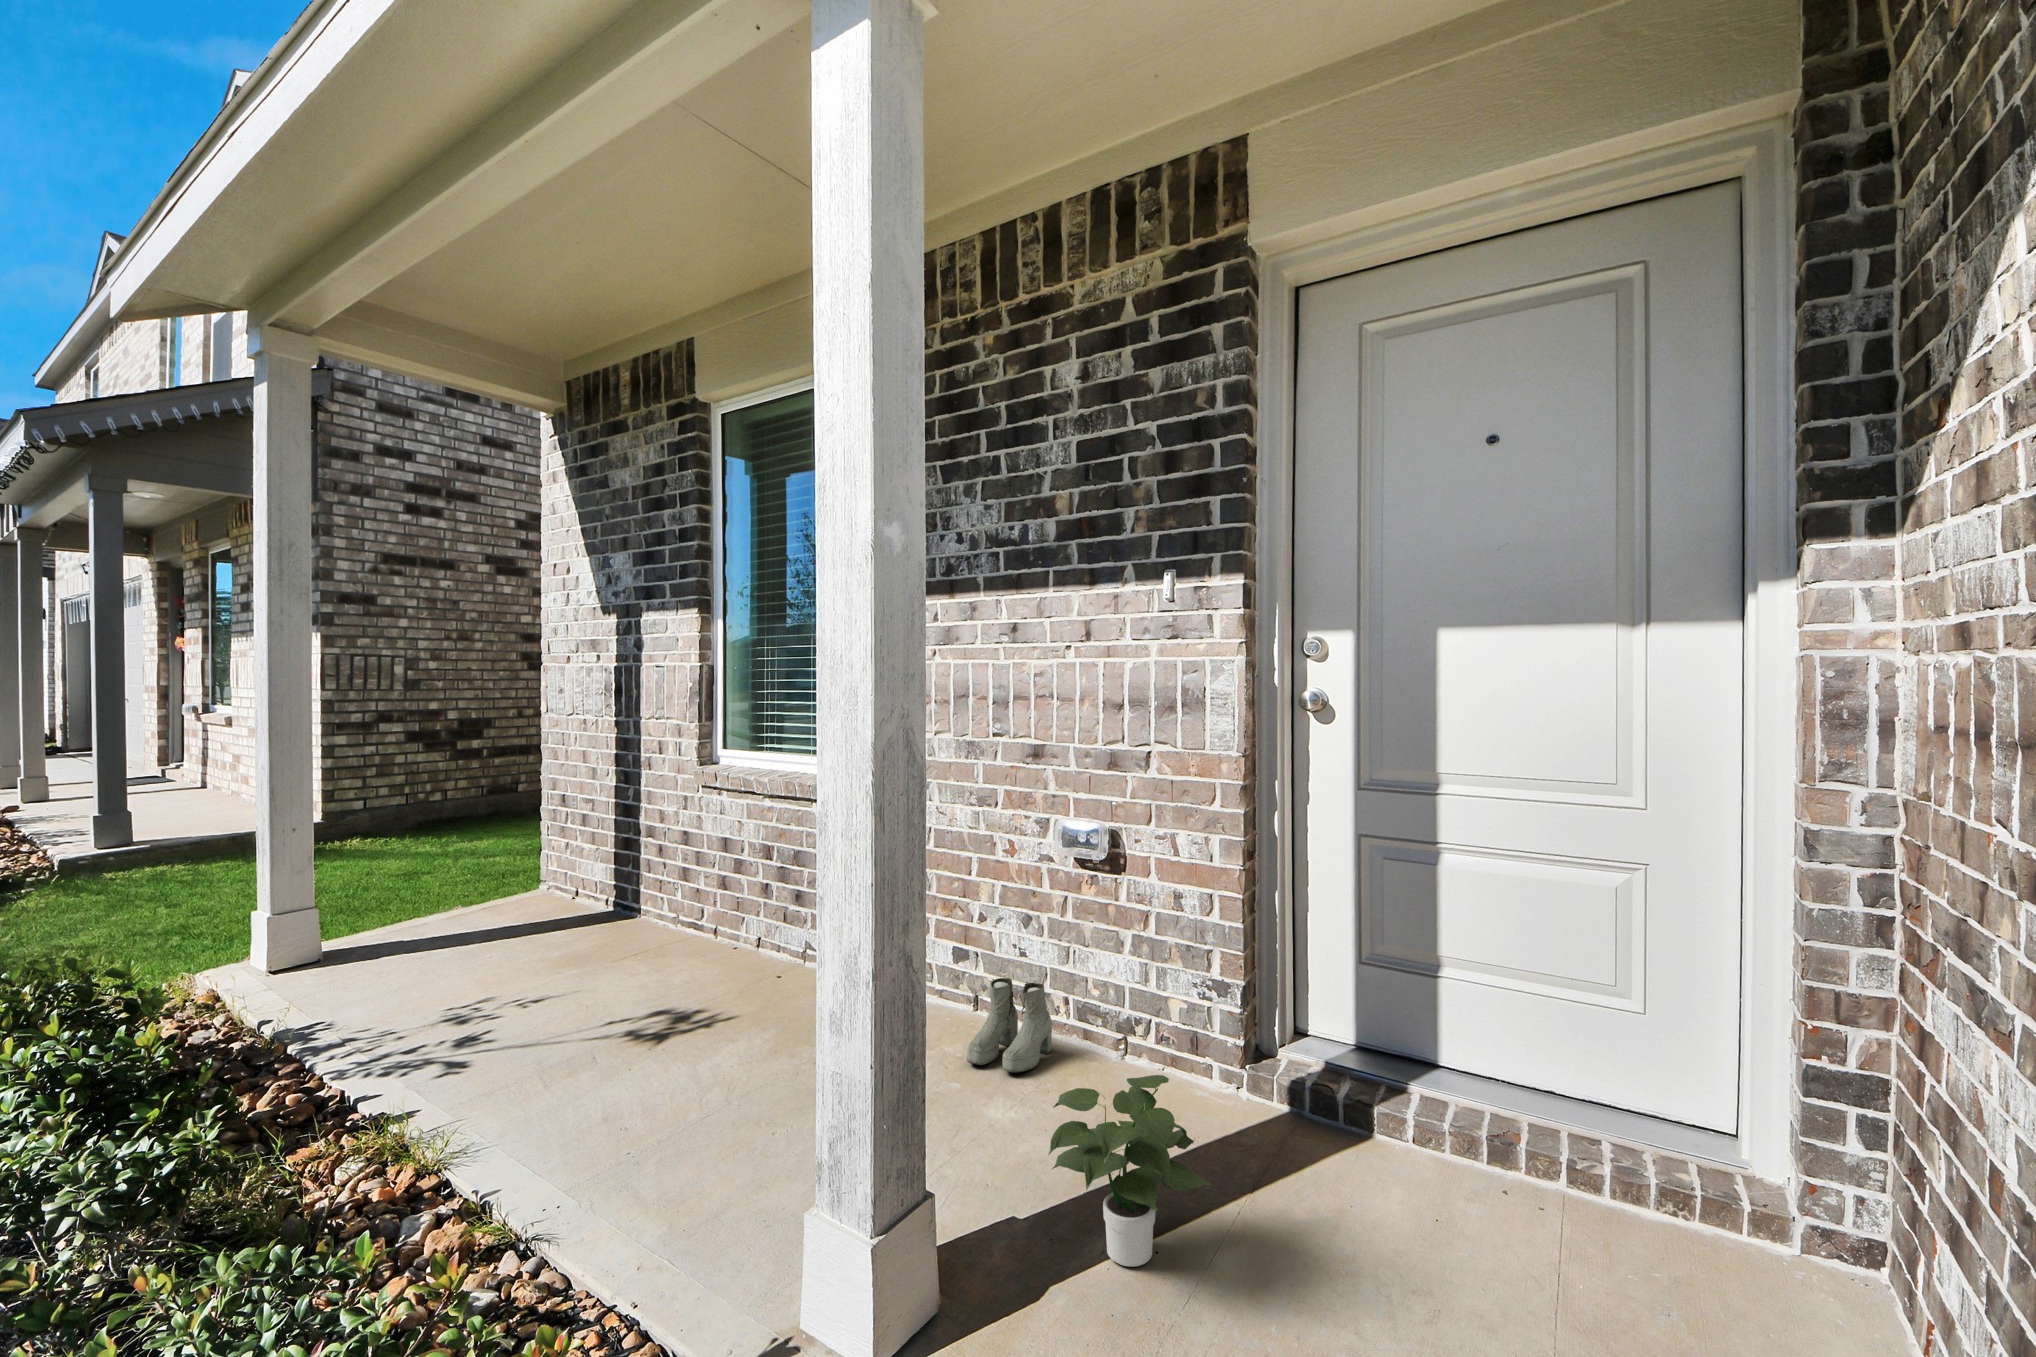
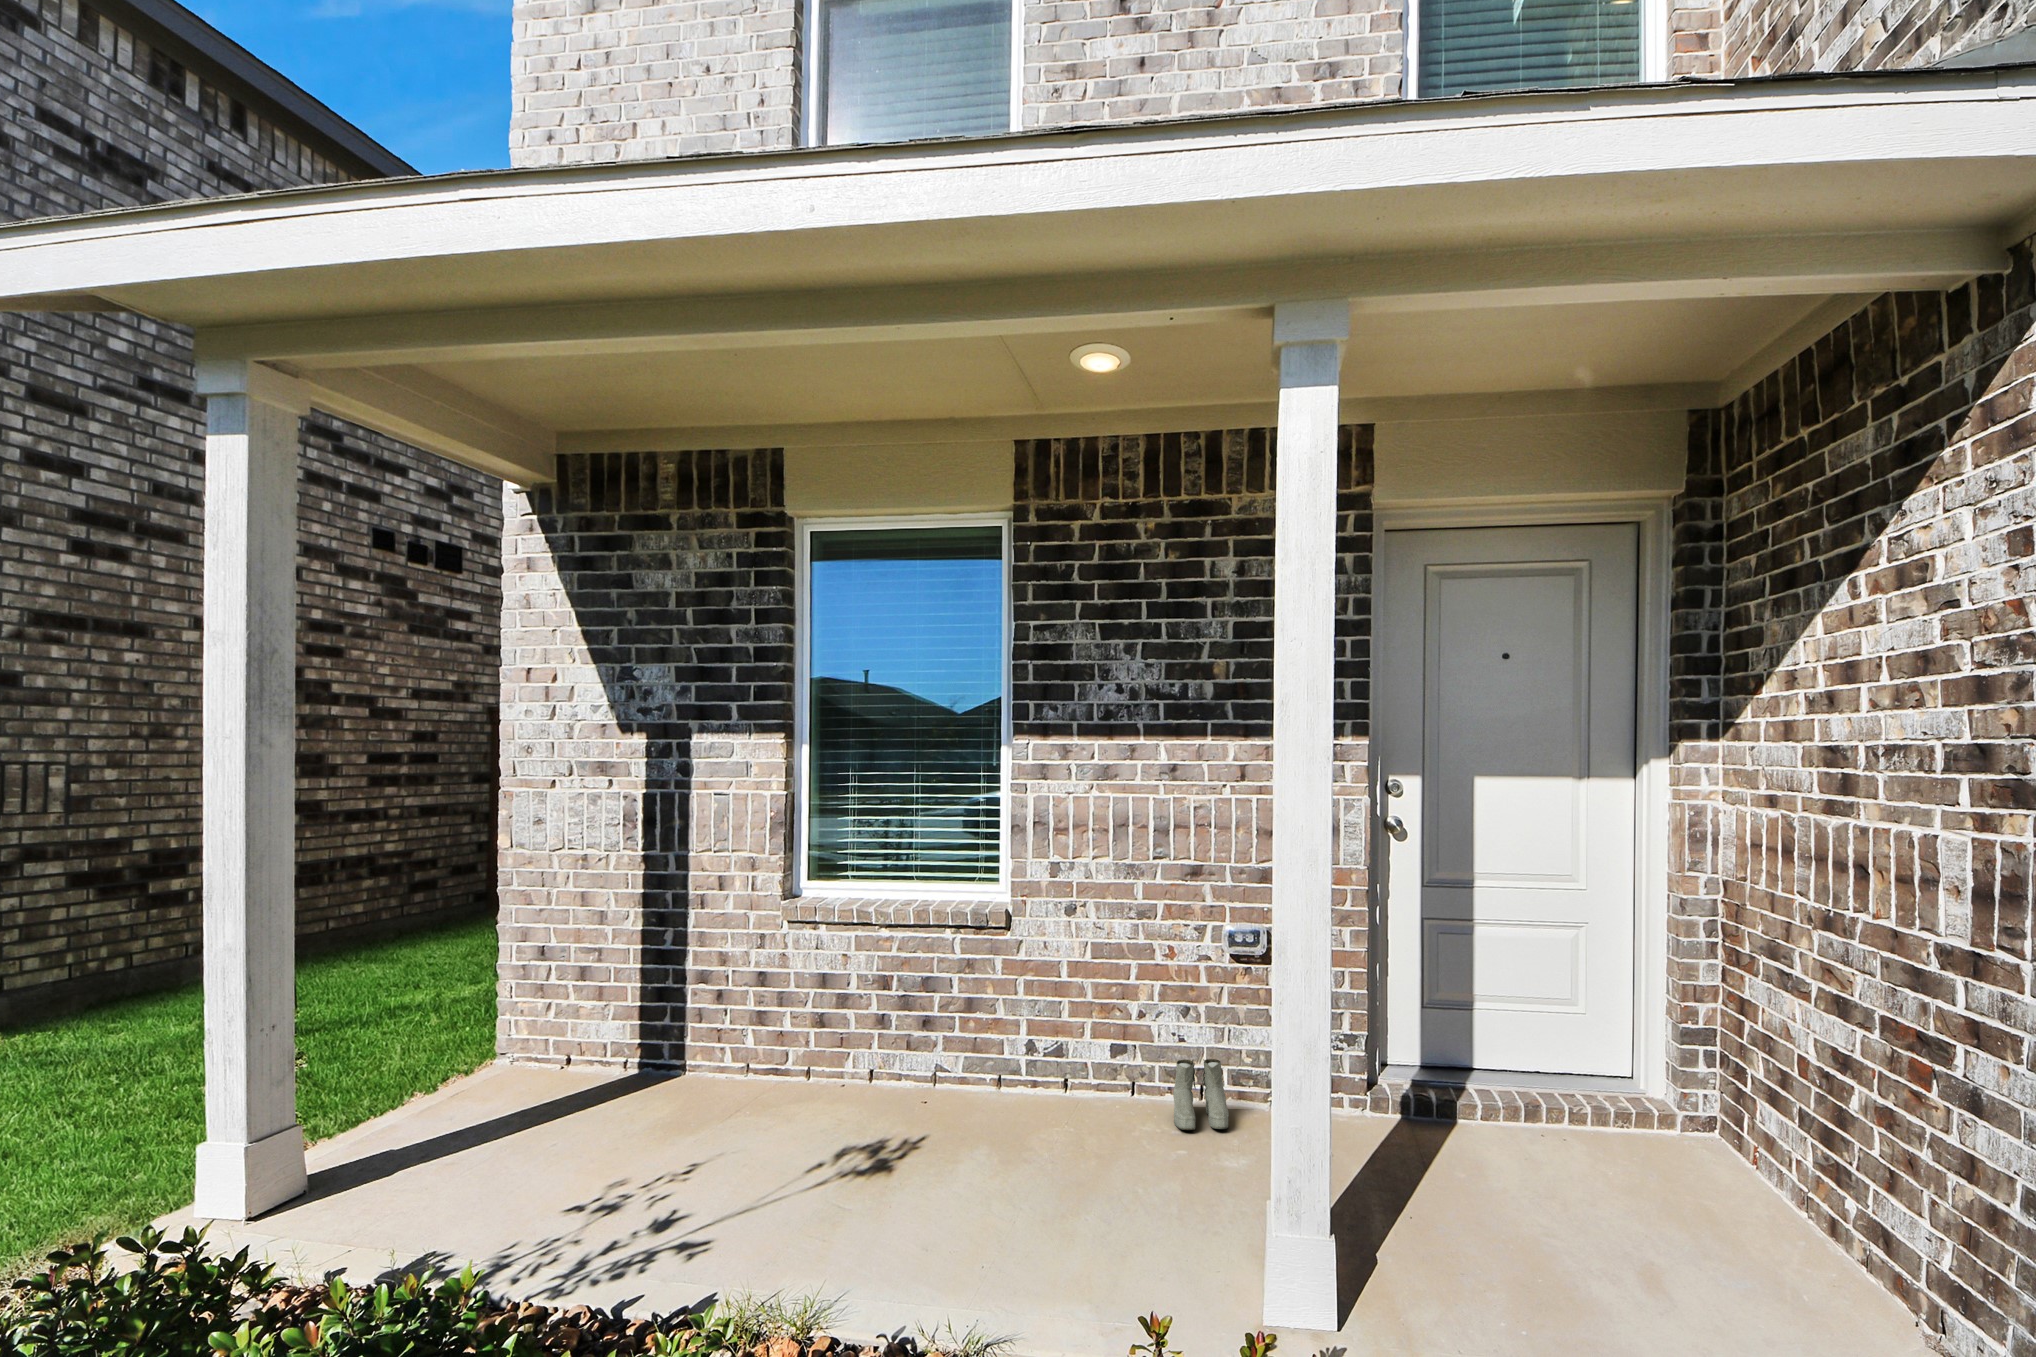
potted plant: present [1048,1075,1211,1267] -> none [1384,1084,1482,1203]

